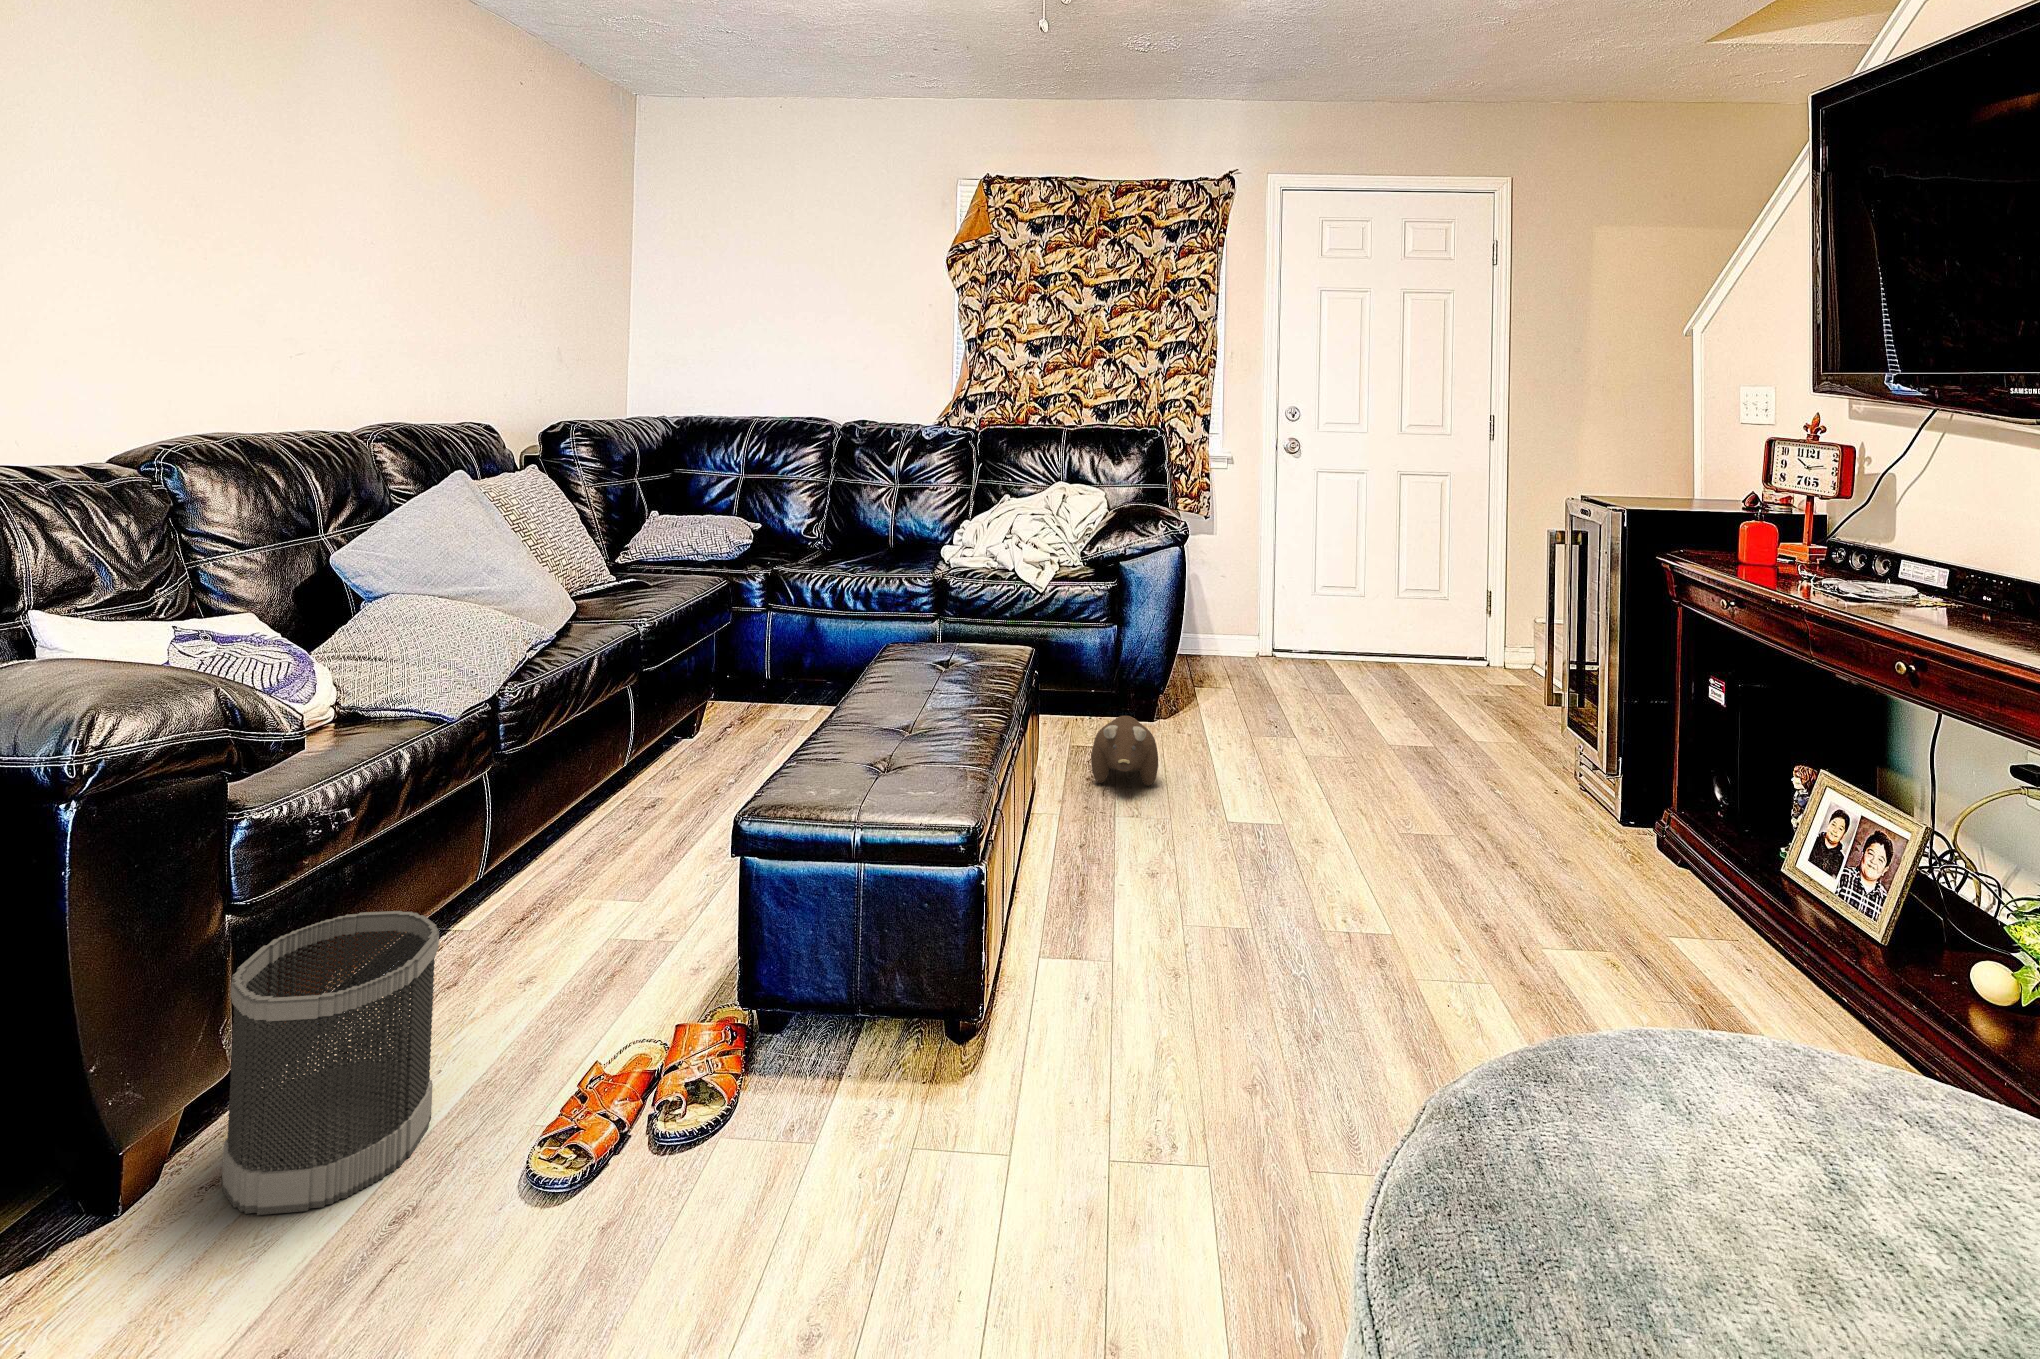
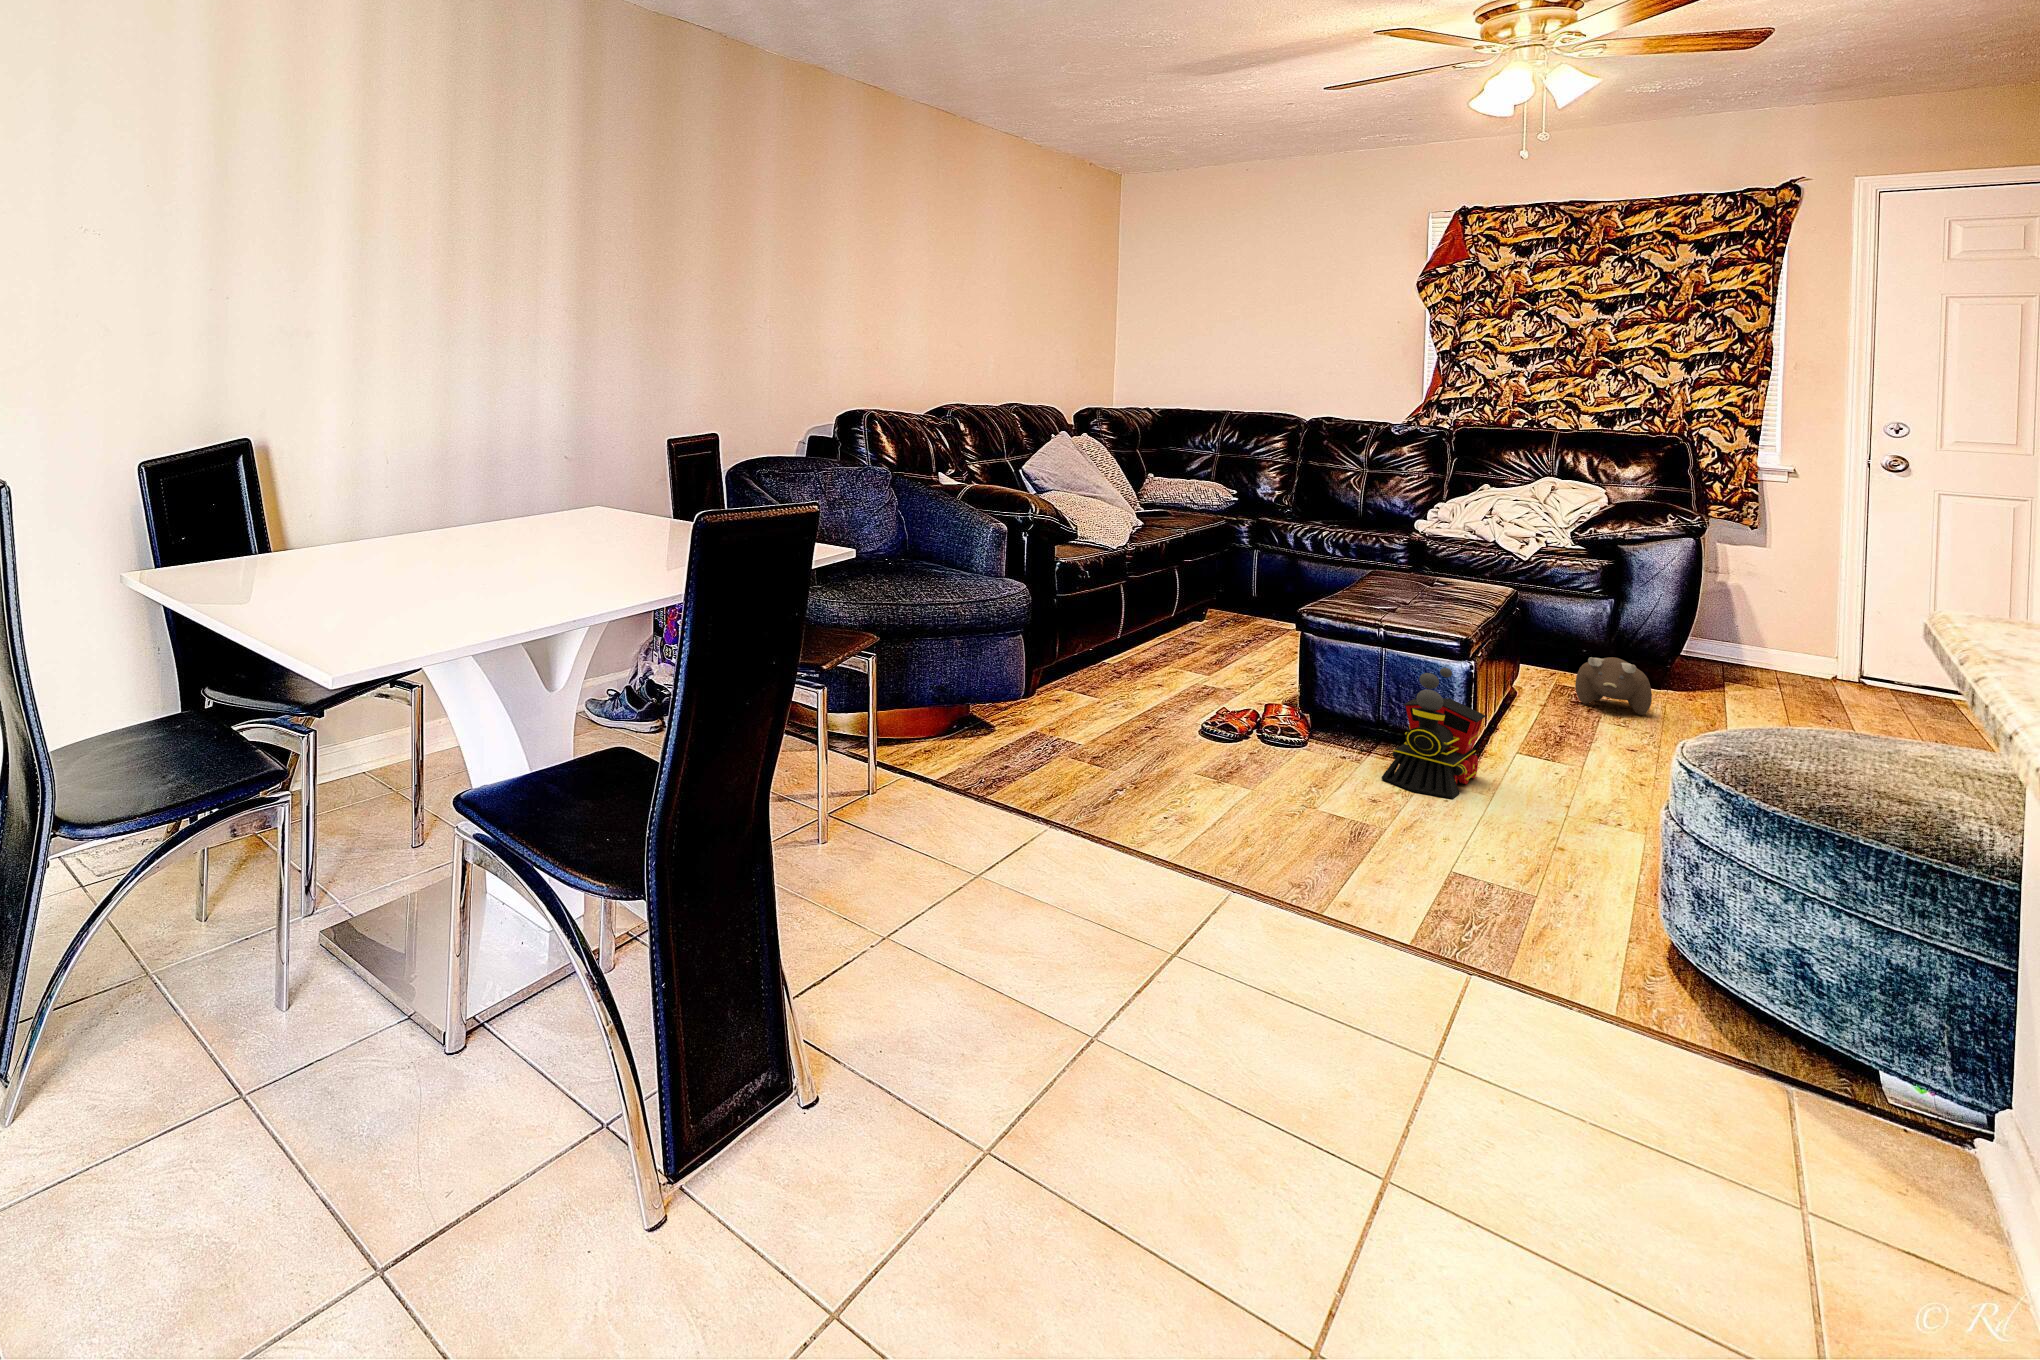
wastebasket: present [222,911,439,1215] -> none [1061,611,1146,714]
toy train: none [839,924,1004,1253] -> present [1381,668,1486,799]

